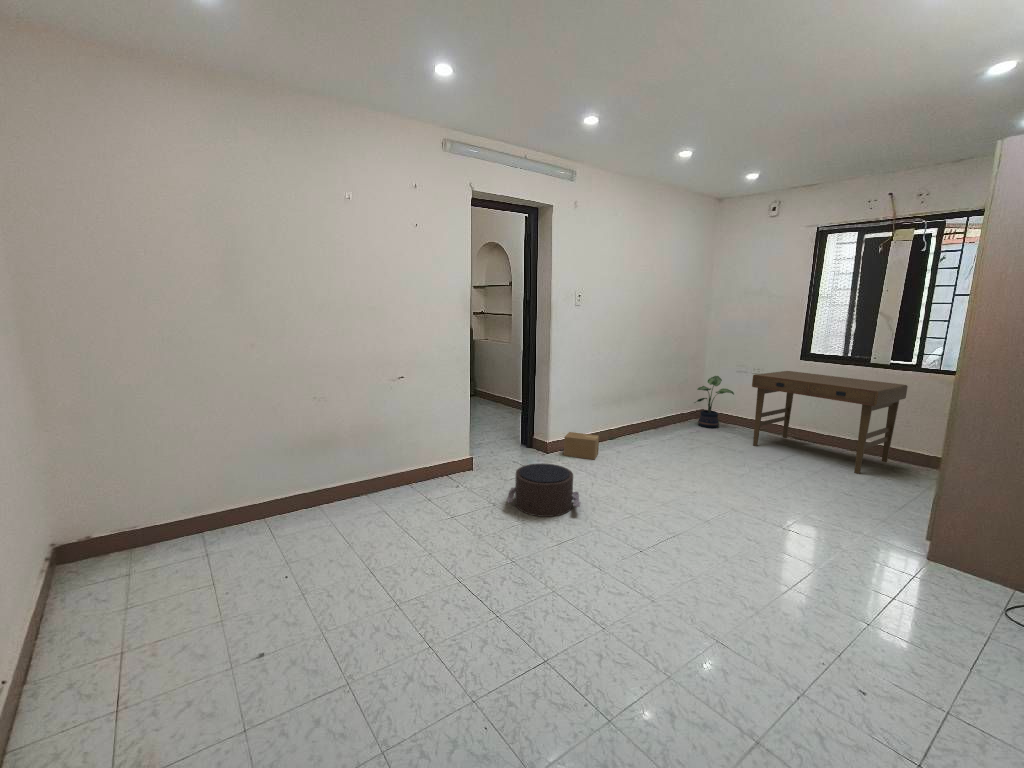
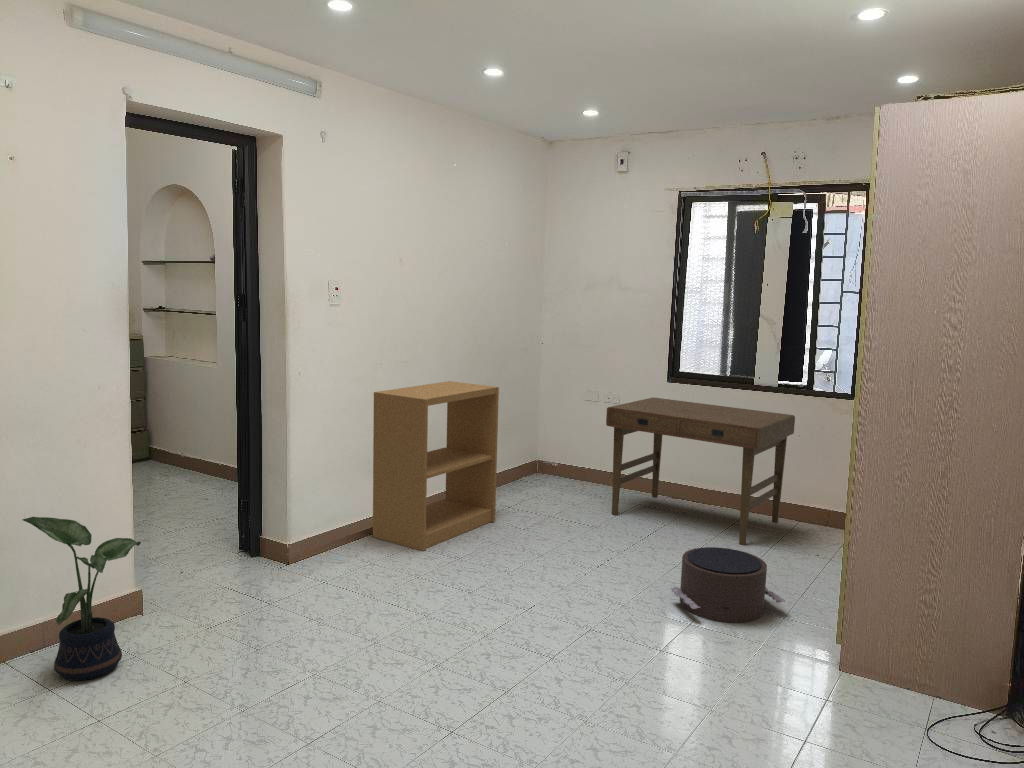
bookshelf: none [596,355,678,455] -> present [373,381,499,551]
potted plant: present [695,376,734,428] -> present [22,517,141,680]
cardboard box: present [564,432,599,460] -> none [317,522,377,566]
pouf: present [507,463,581,517] -> present [671,547,785,622]

